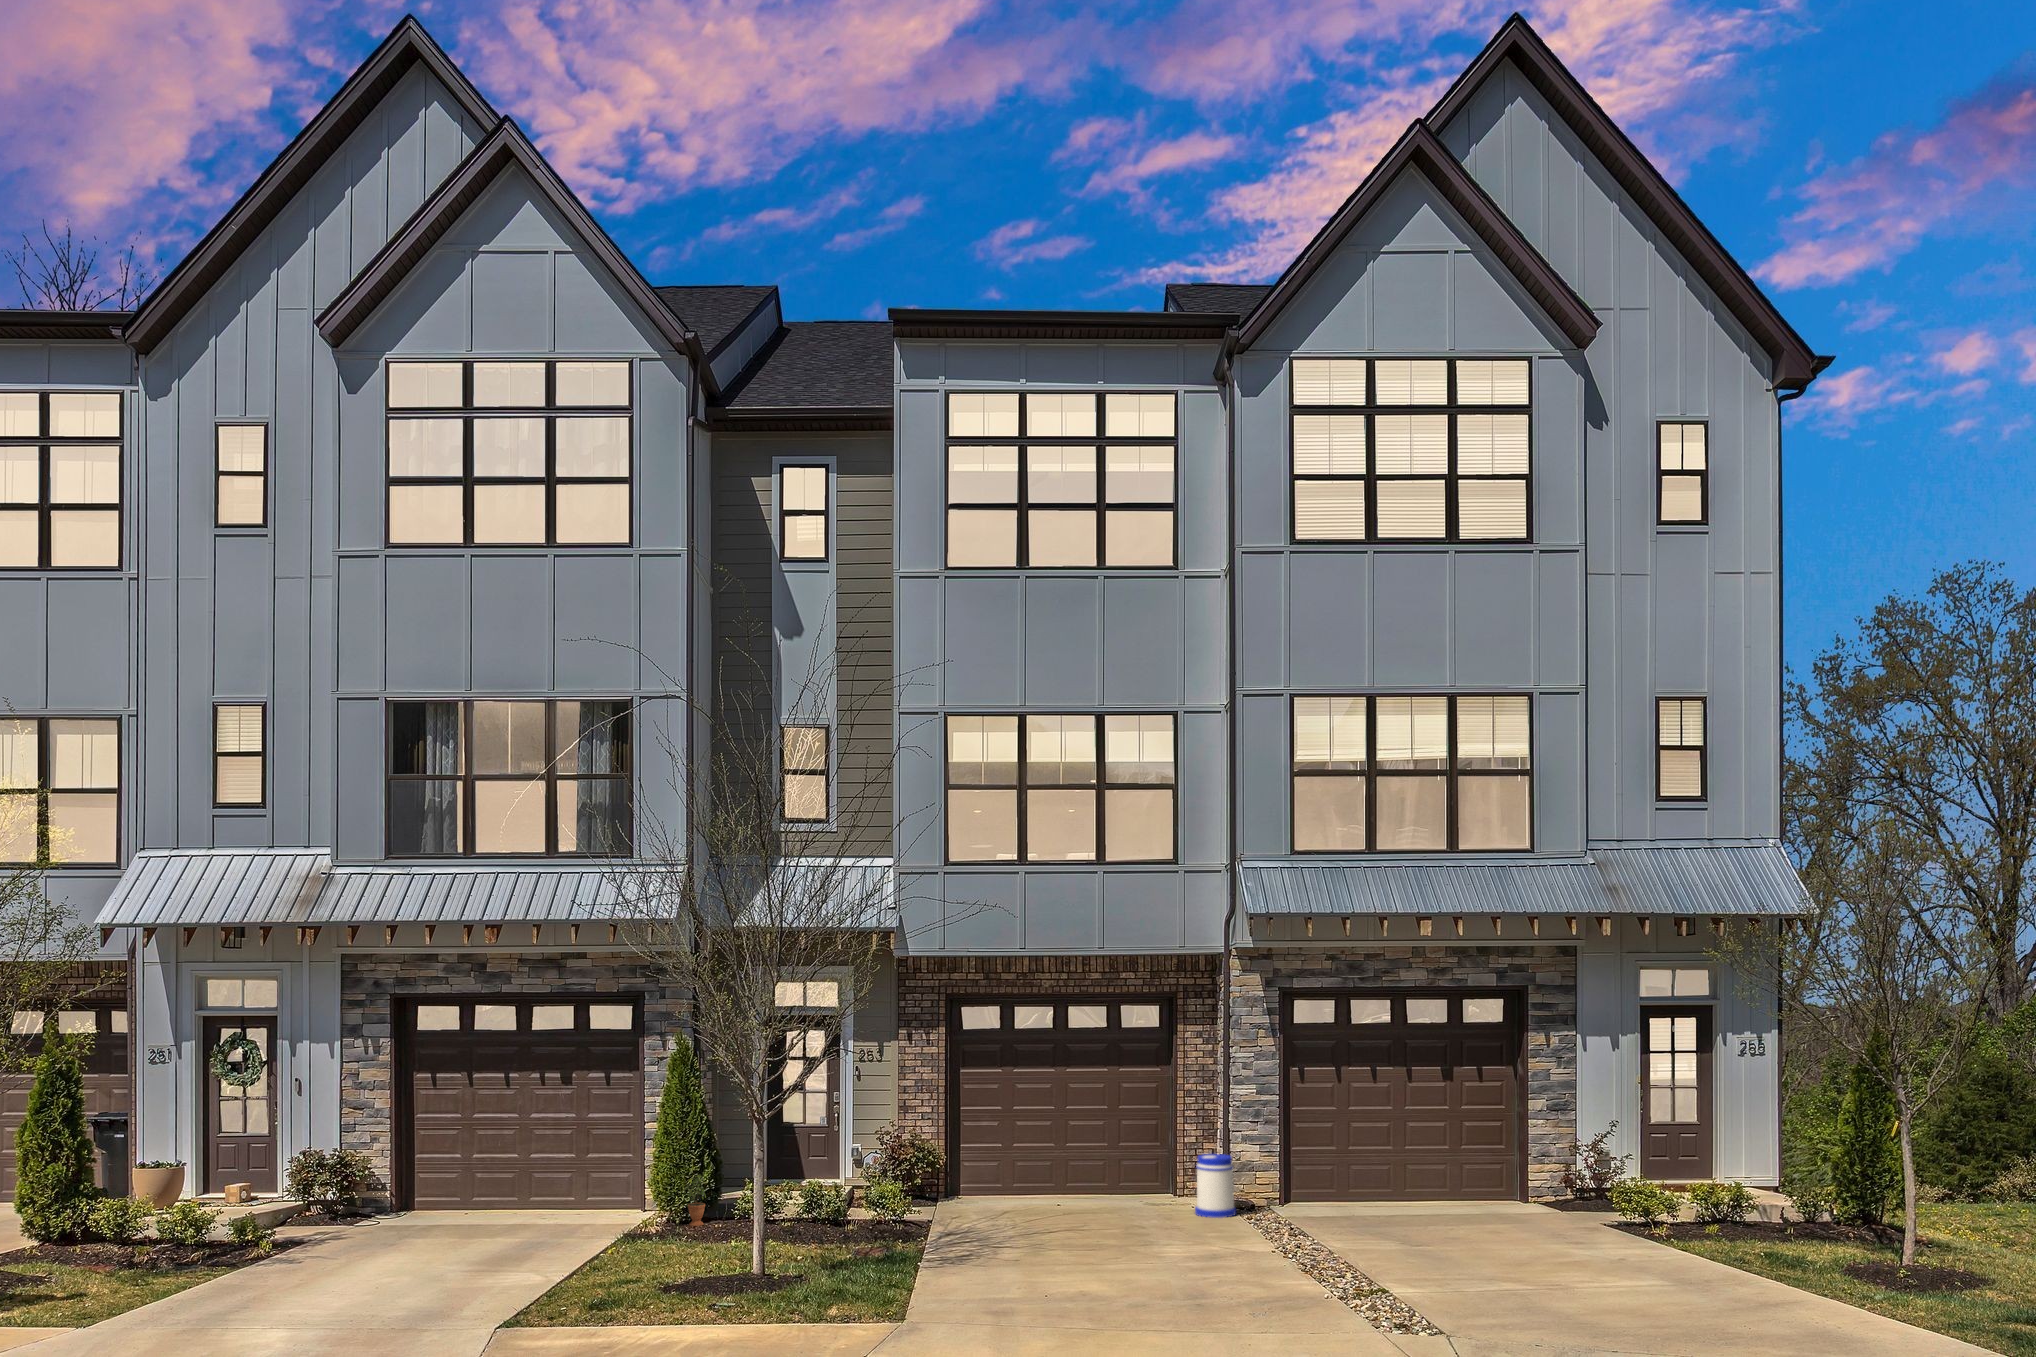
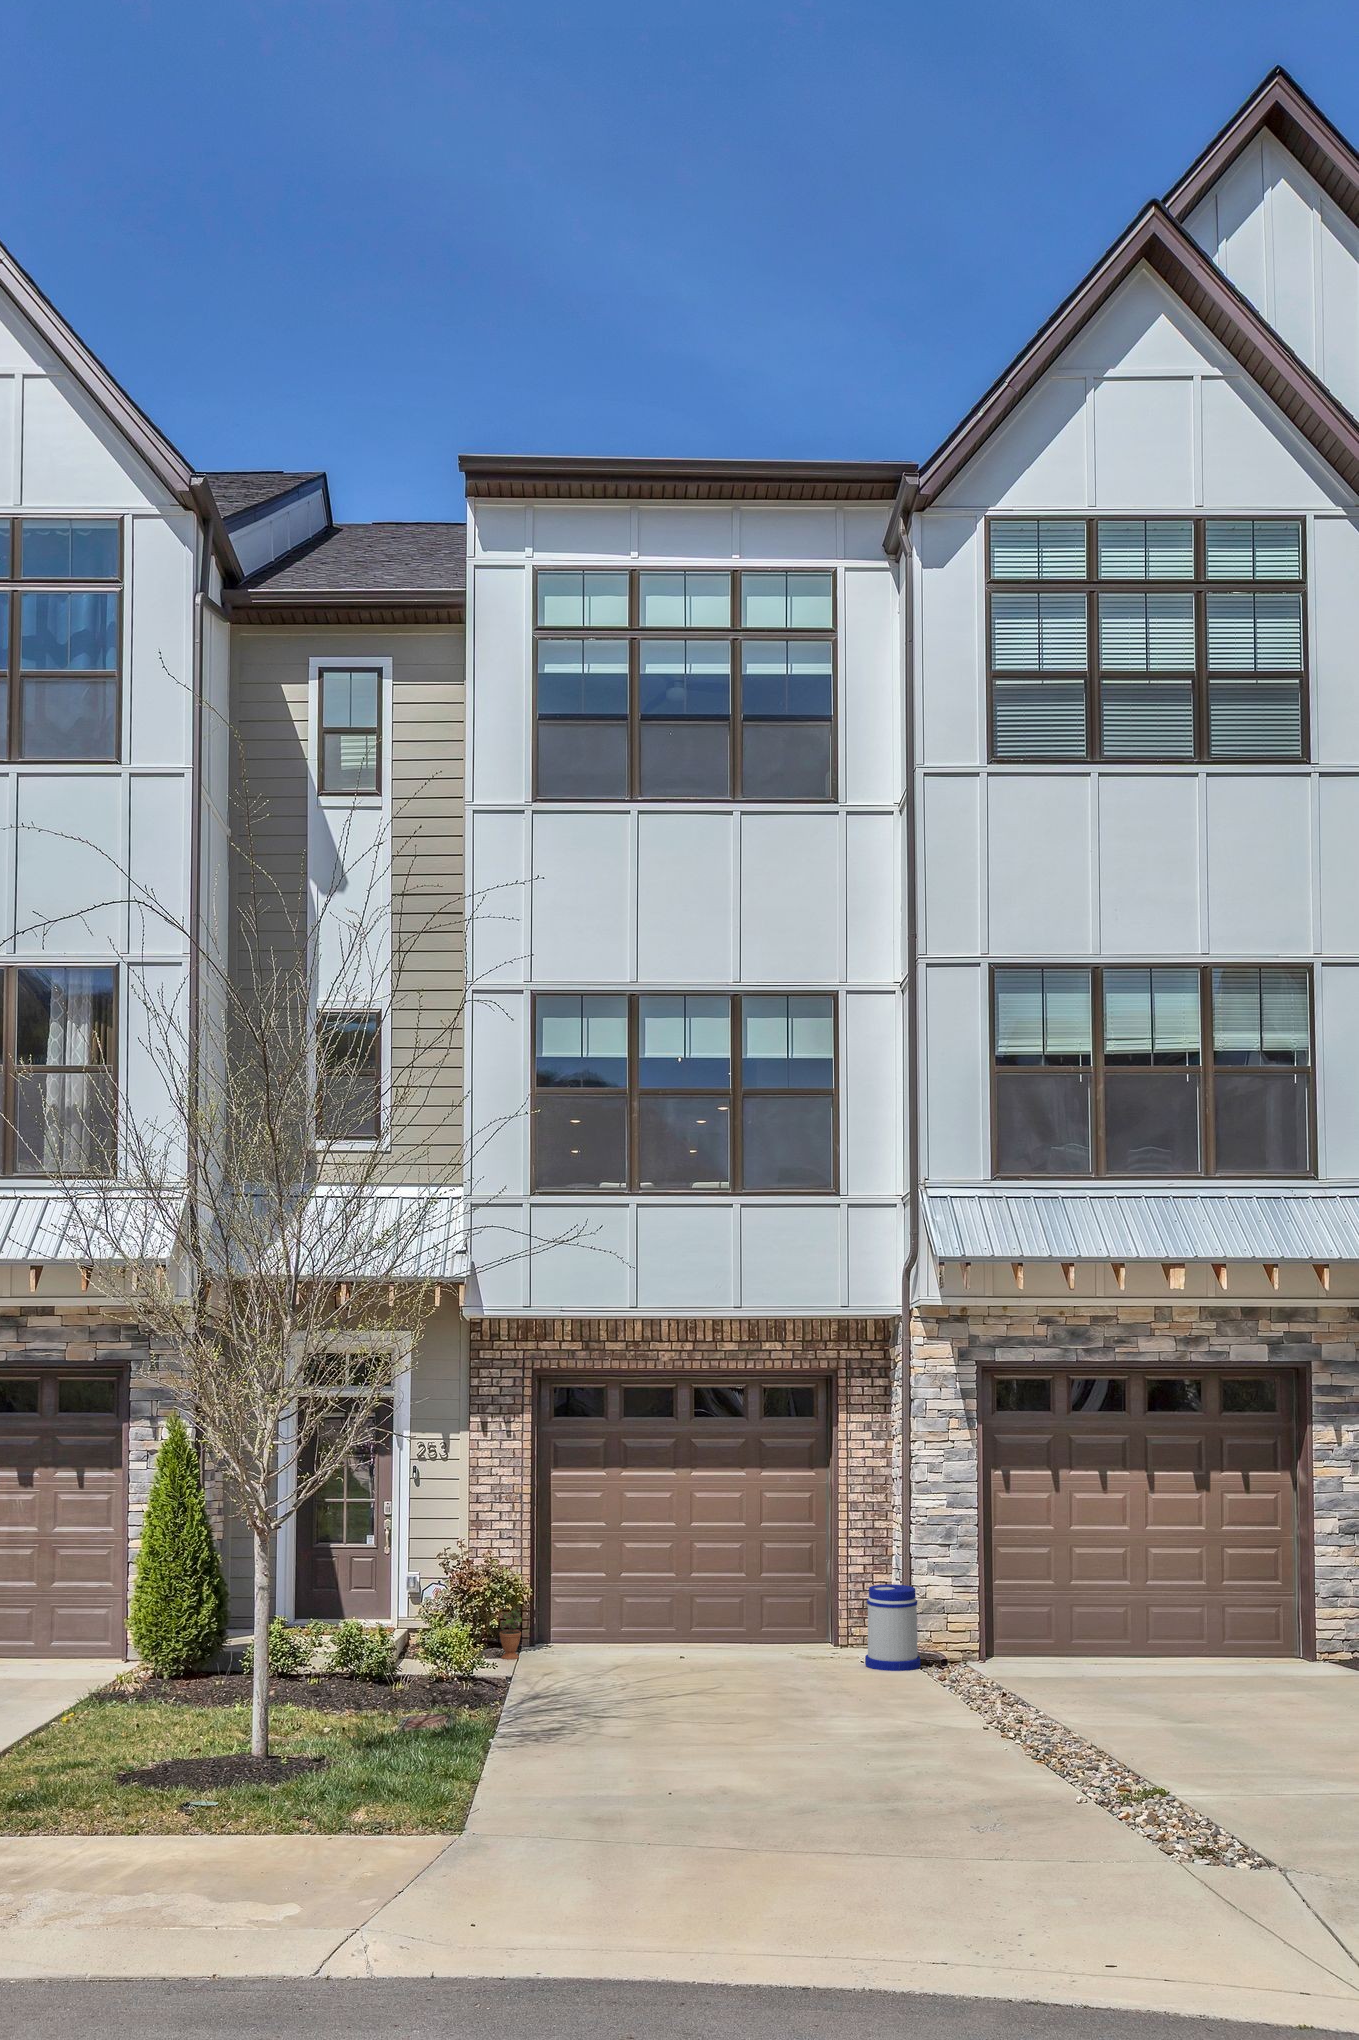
potted plant: present [685,1174,706,1226] -> present [500,1608,522,1660]

